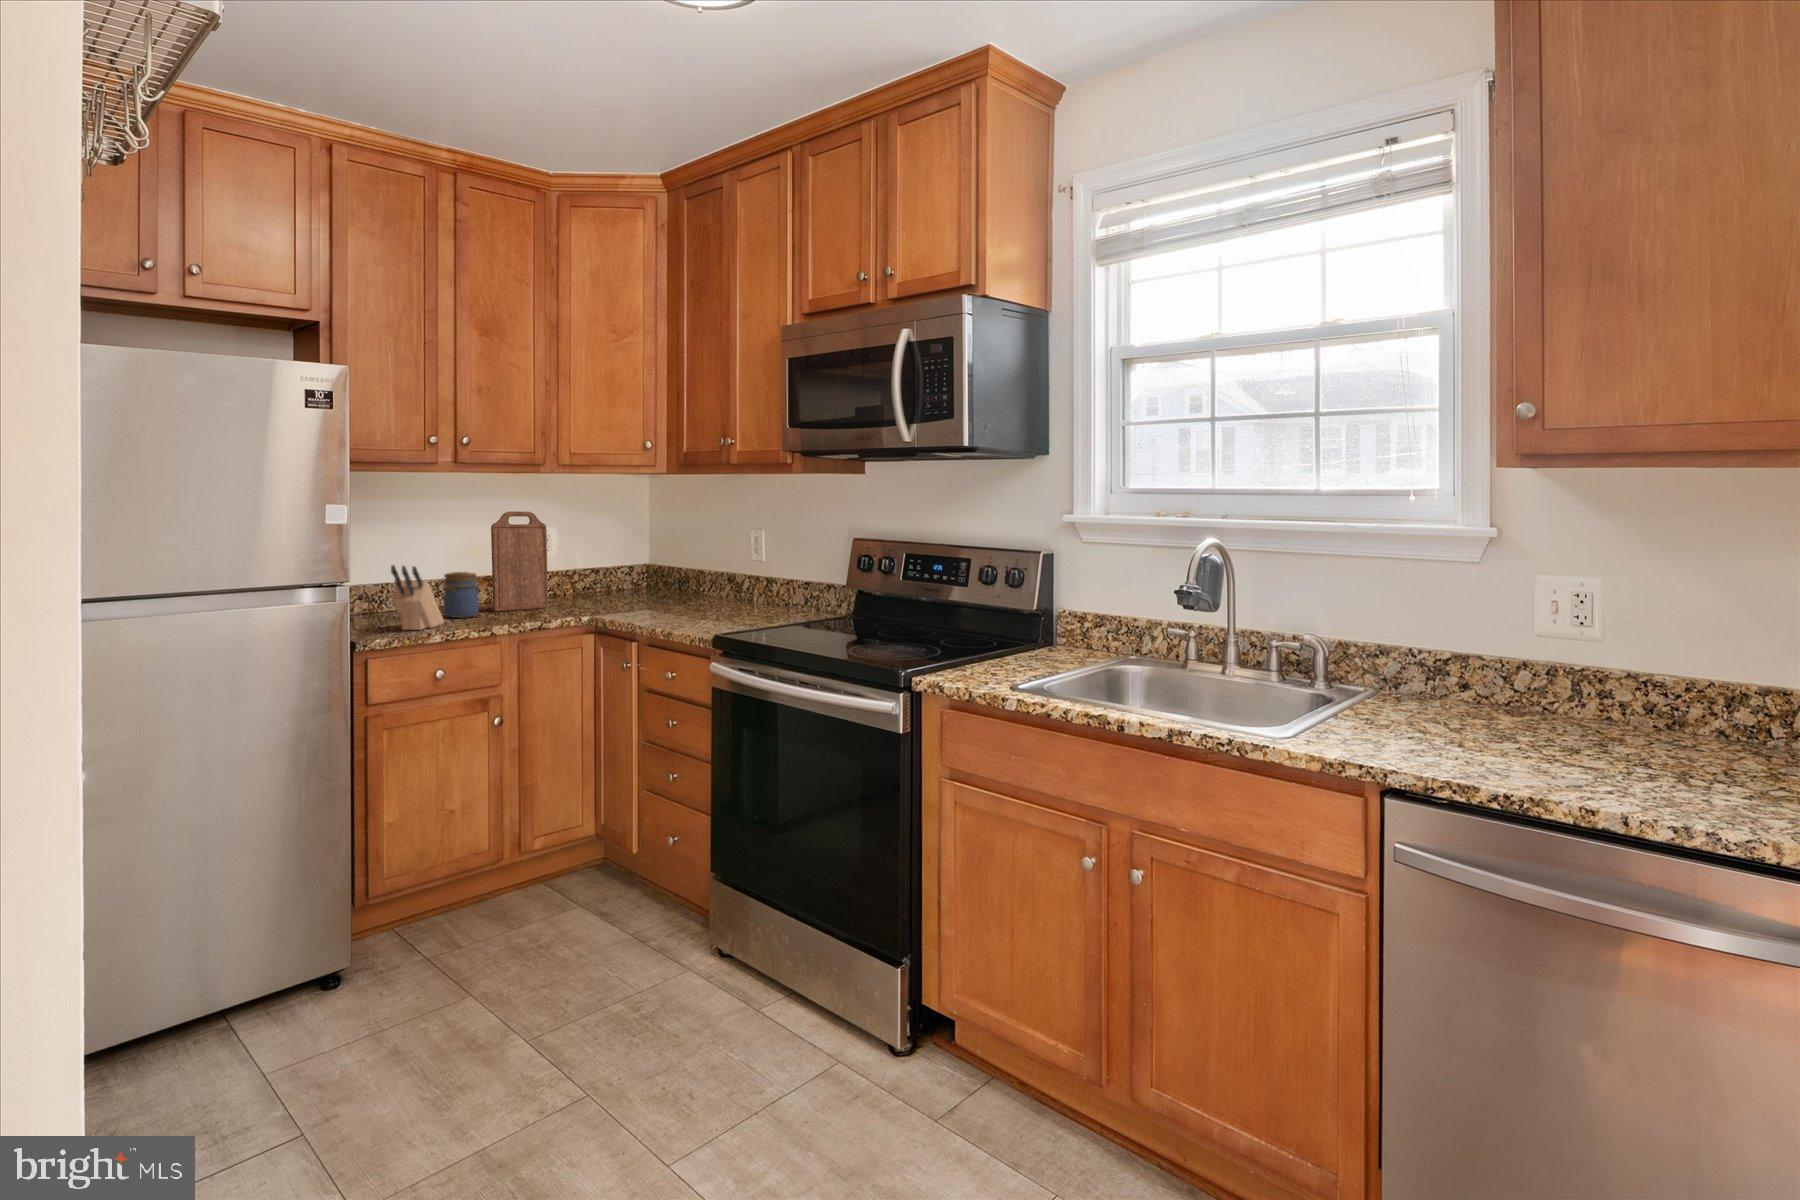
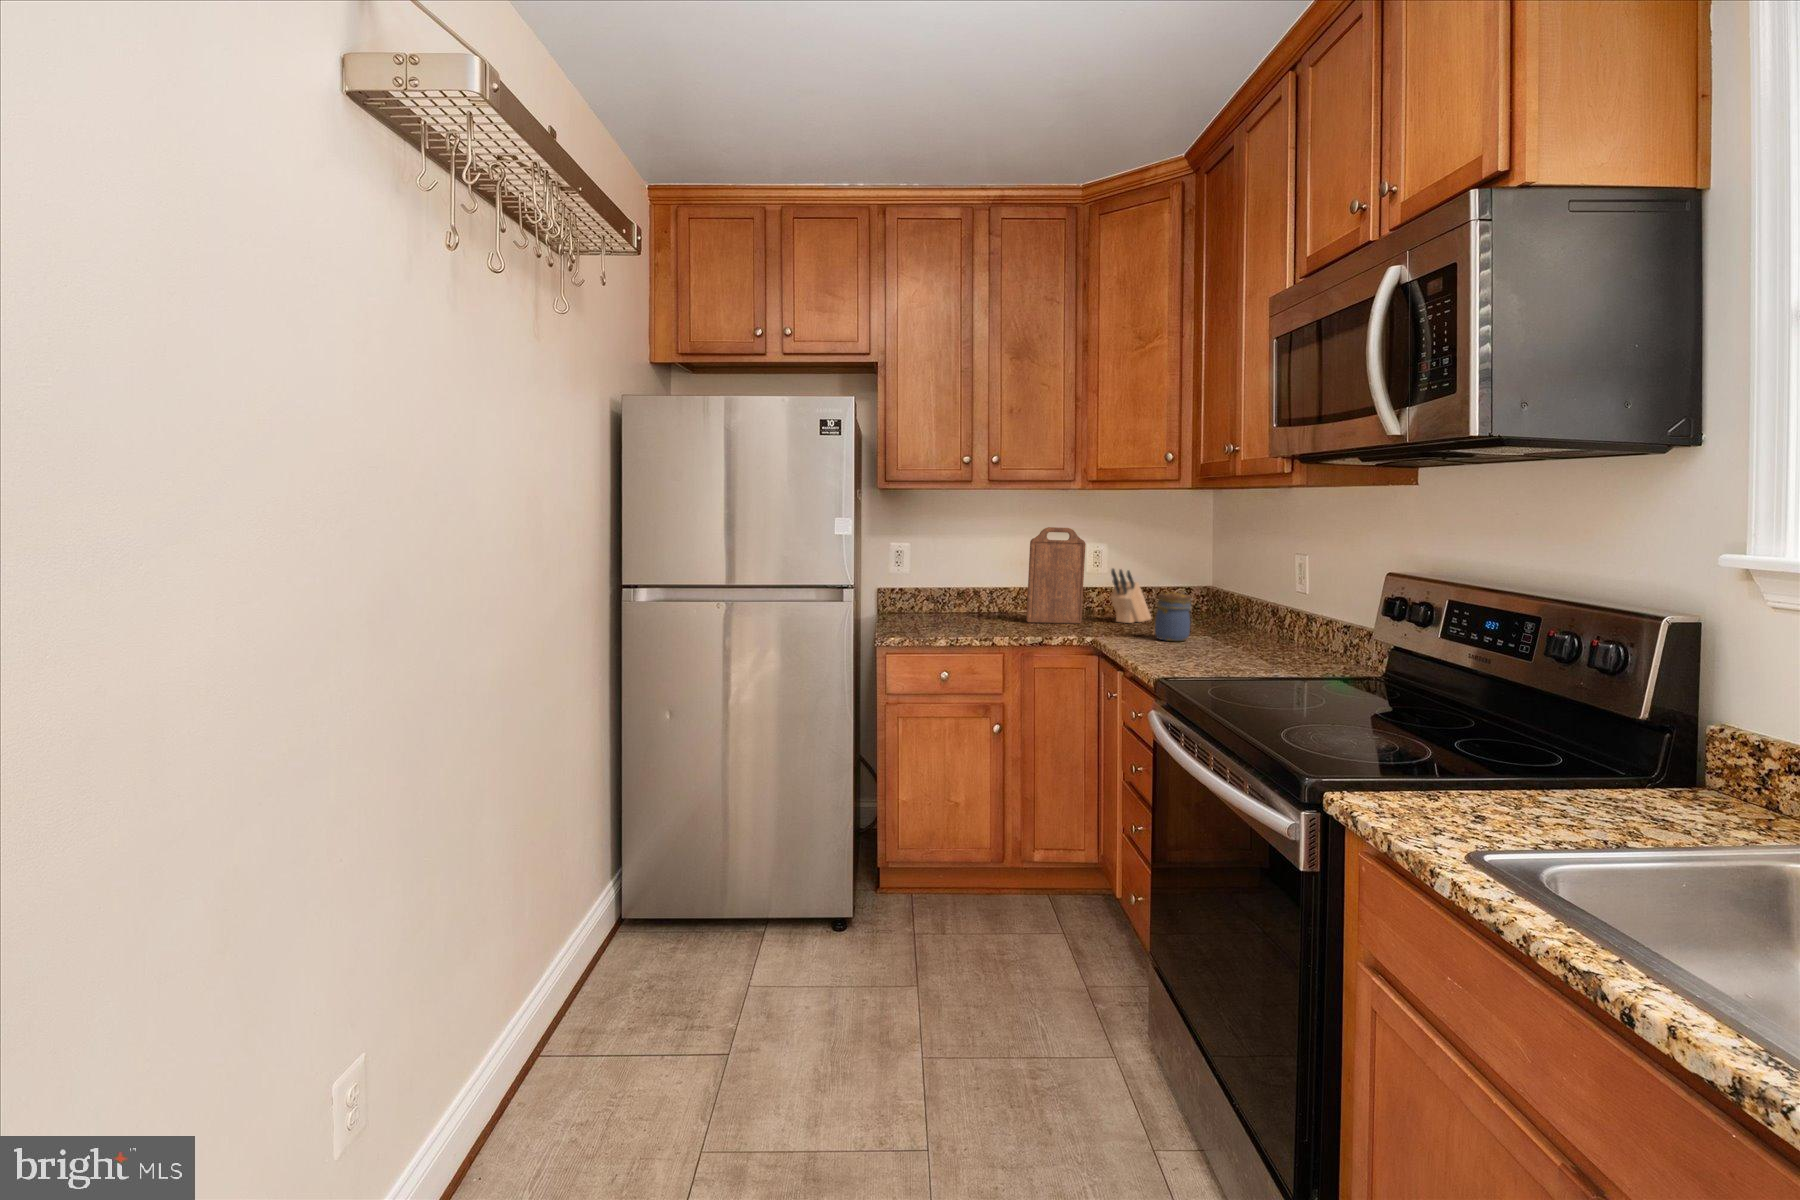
knife block: present [391,565,444,630] -> present [1110,569,1151,623]
jar: present [443,572,479,618] -> present [1155,593,1192,641]

